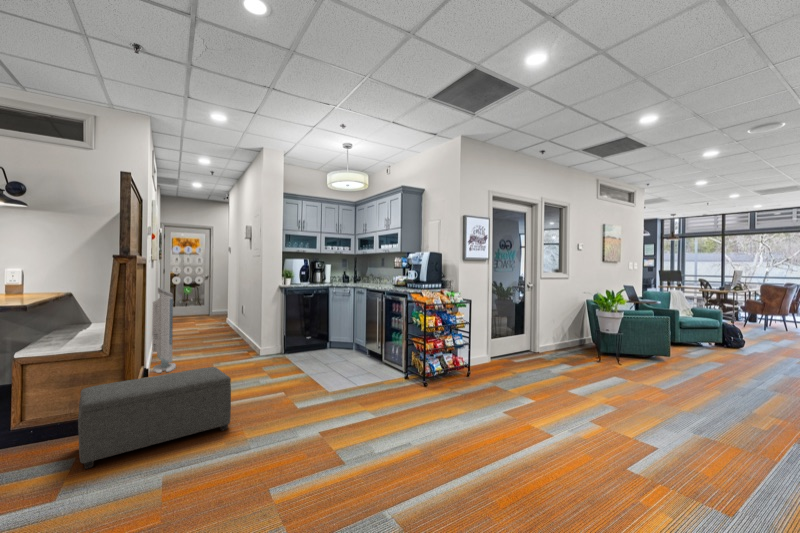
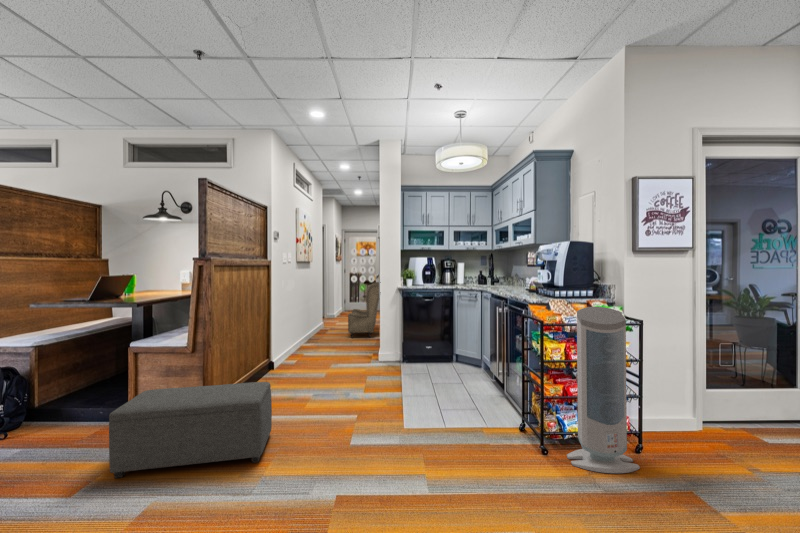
armchair: none [202,282,243,340] -> present [348,282,381,338]
air purifier: present [152,288,176,373] -> present [567,307,640,473]

